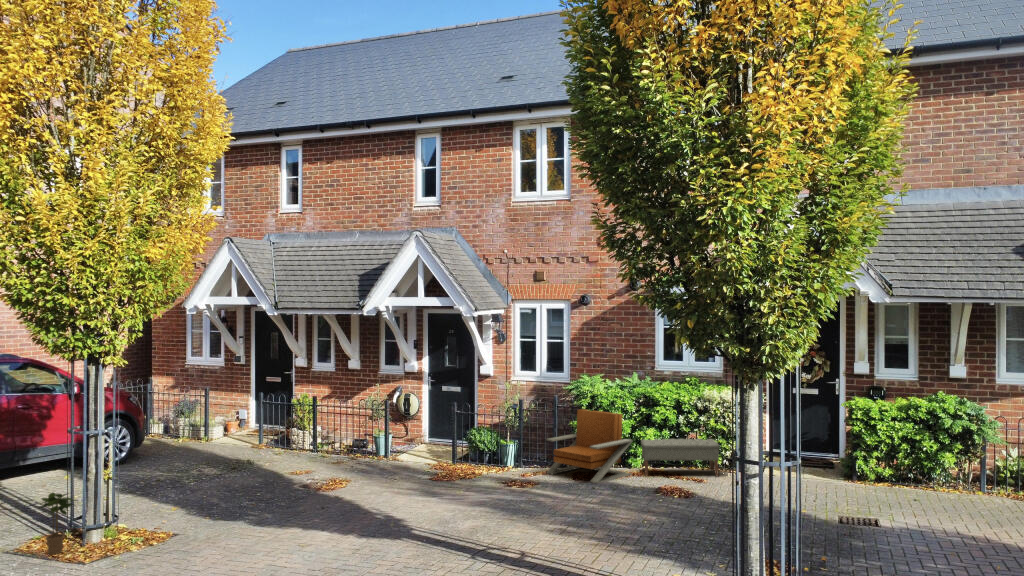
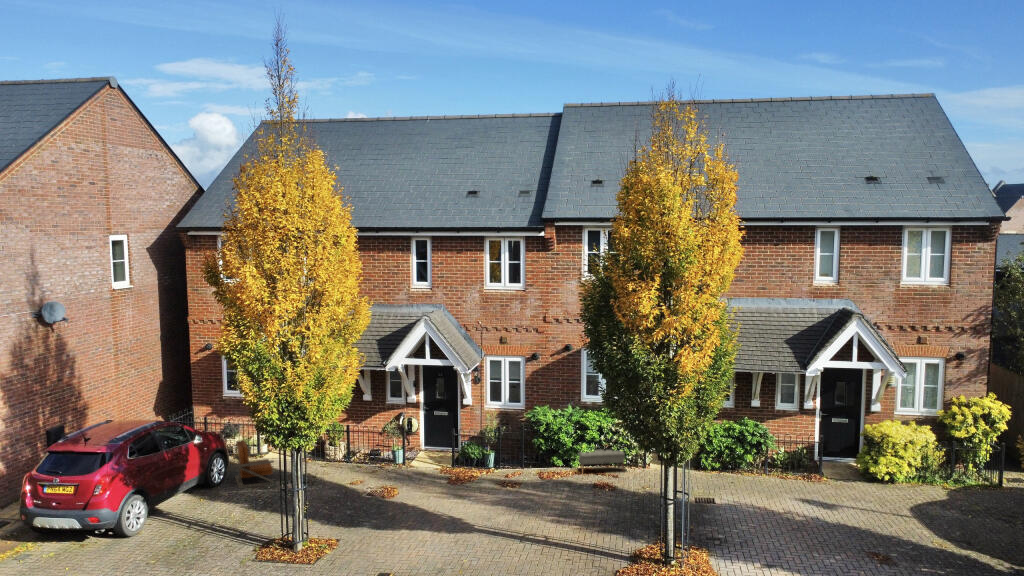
lounge chair: present [546,410,632,483] -> present [233,440,274,488]
potted plant: present [41,493,78,554] -> none [269,517,292,554]

